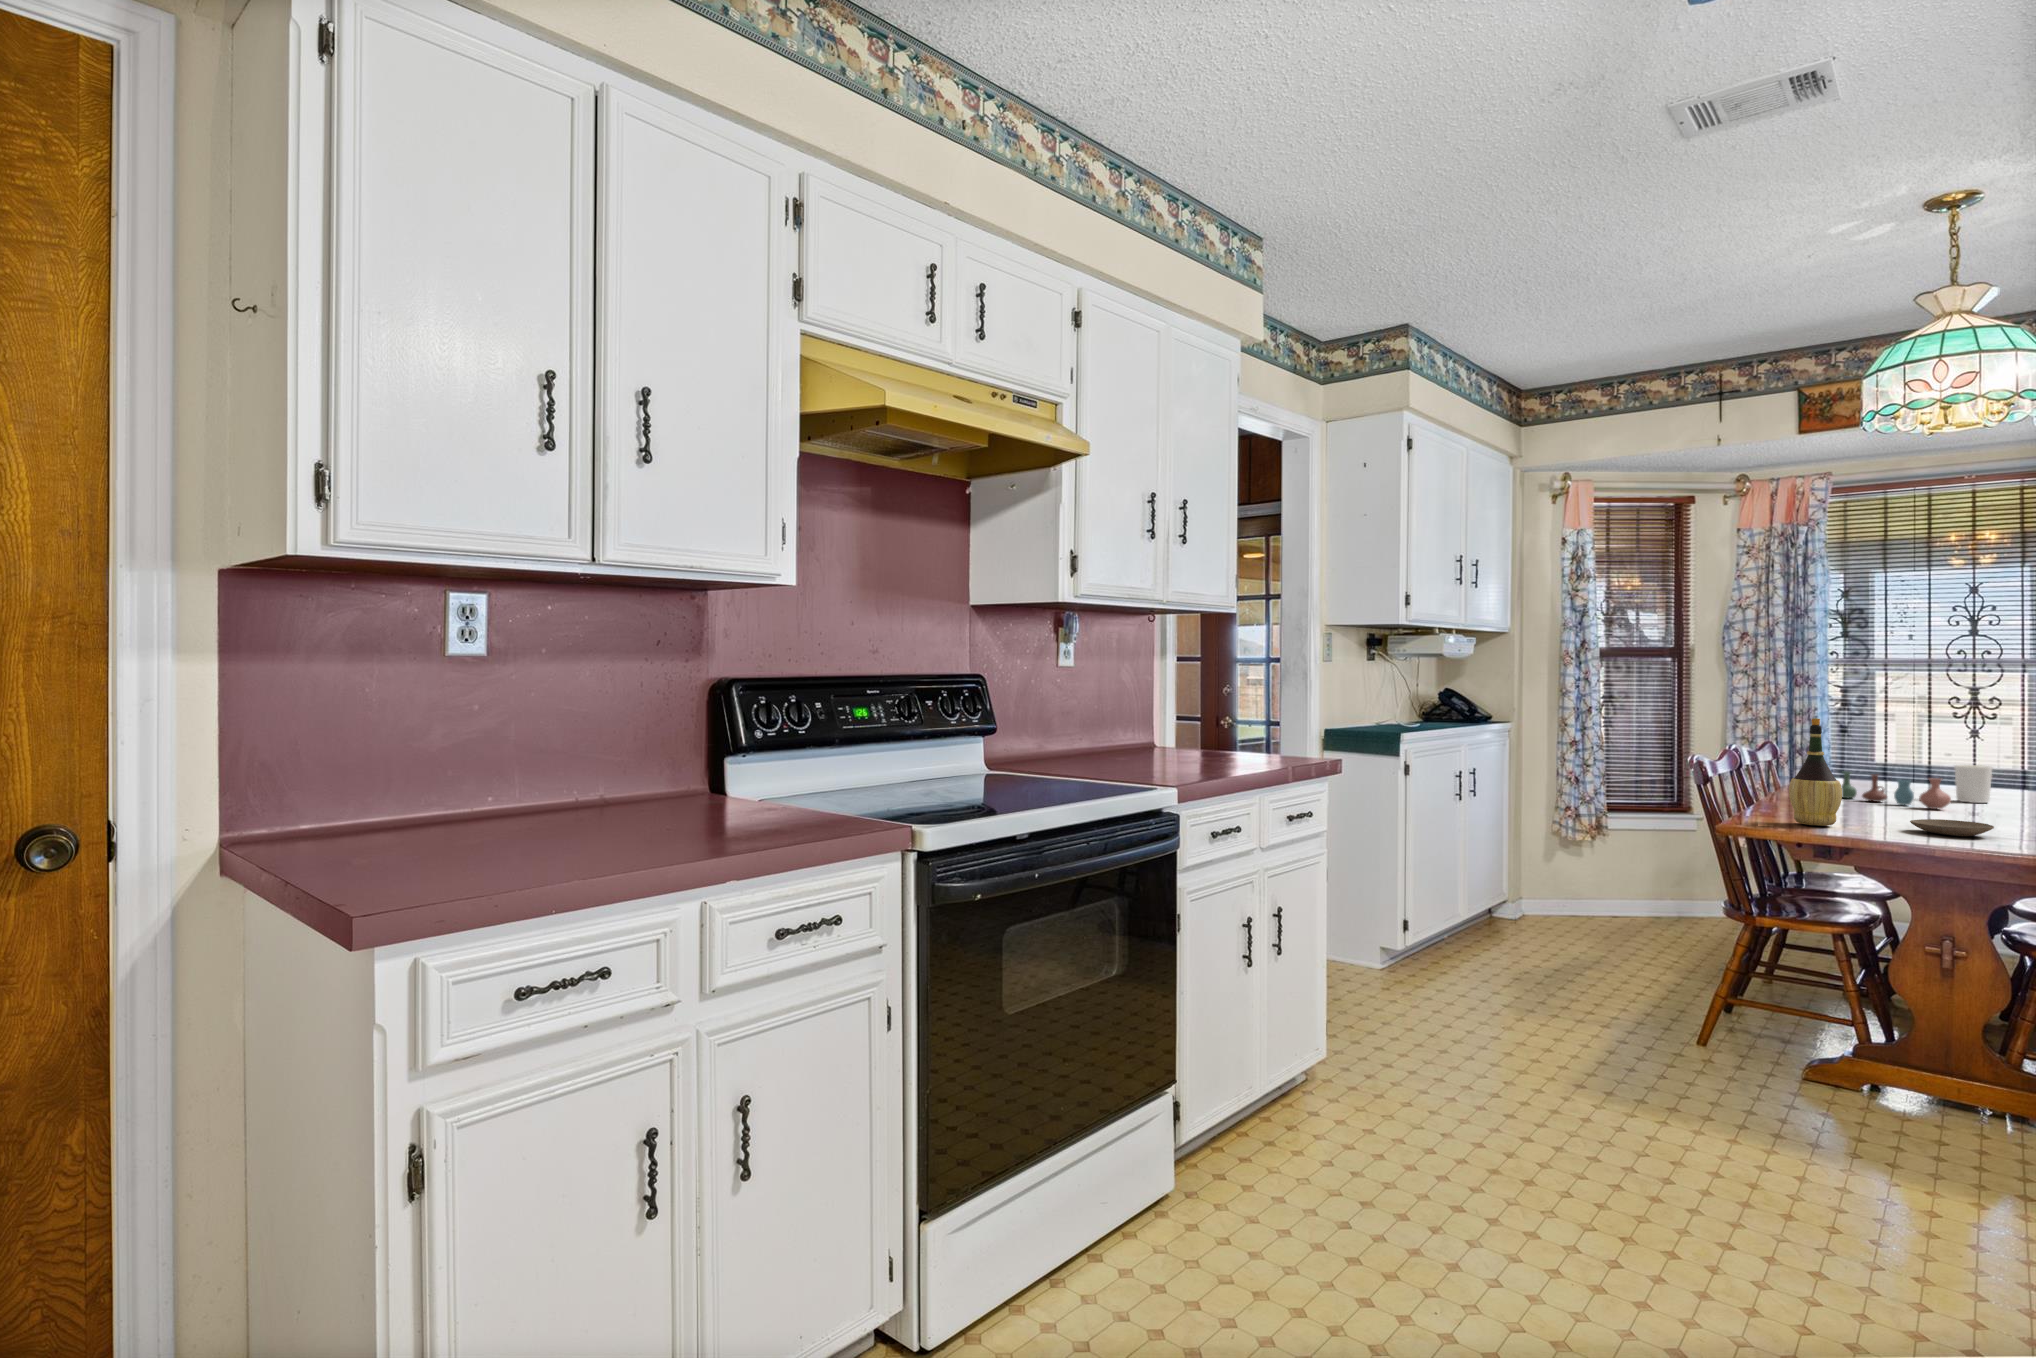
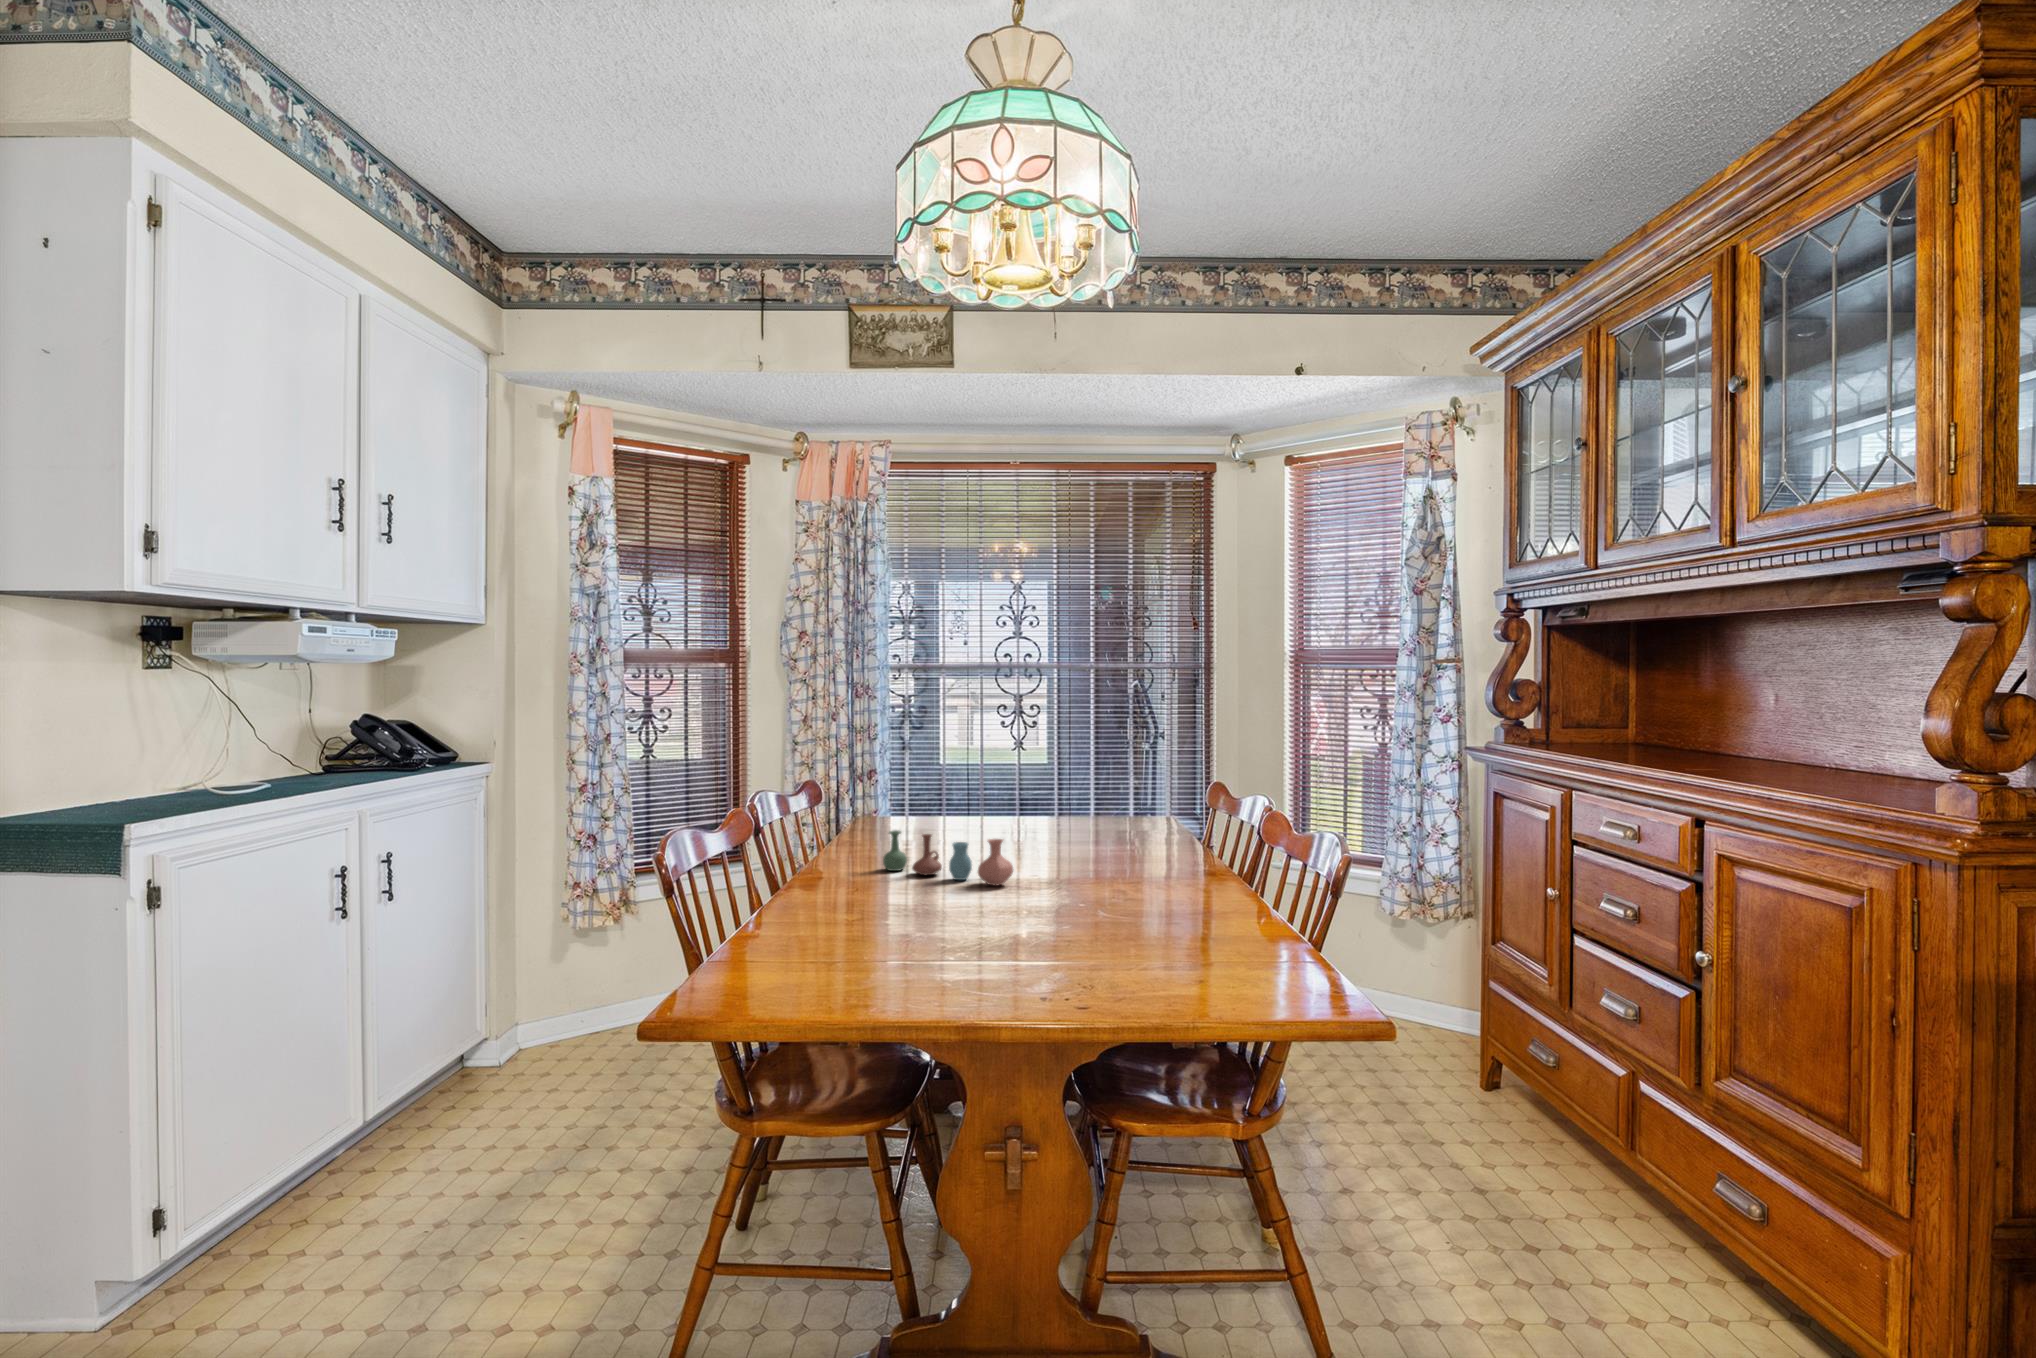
wine bottle: present [1789,718,1842,826] -> none [771,788,861,1013]
candle holder: present [1955,765,1992,803] -> none [1012,804,1051,856]
plate: present [1910,819,1994,836] -> none [967,953,1085,999]

